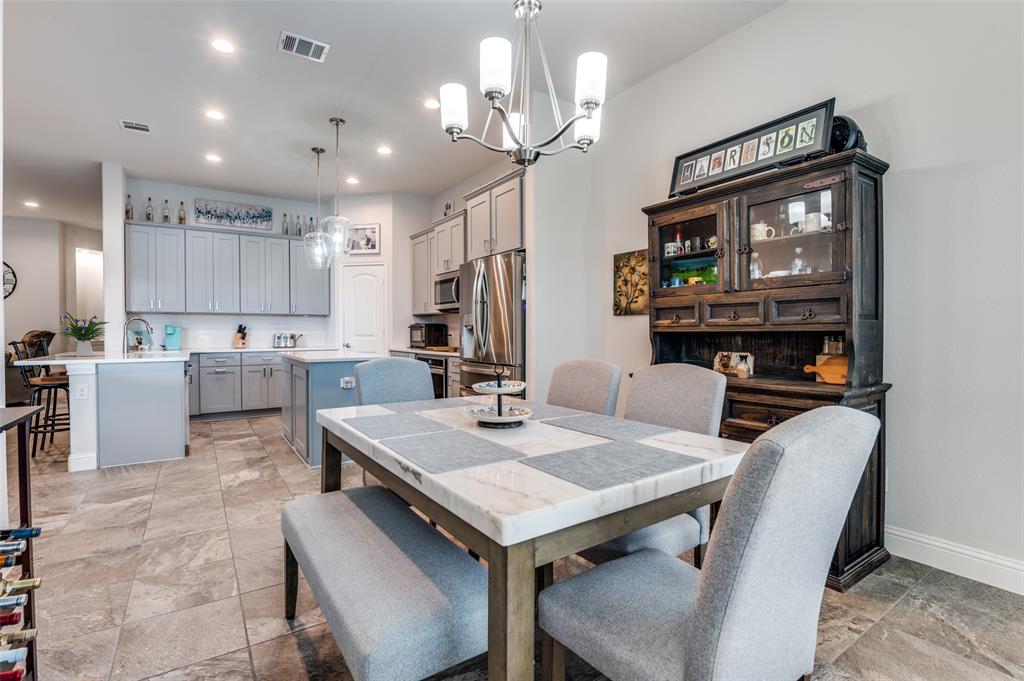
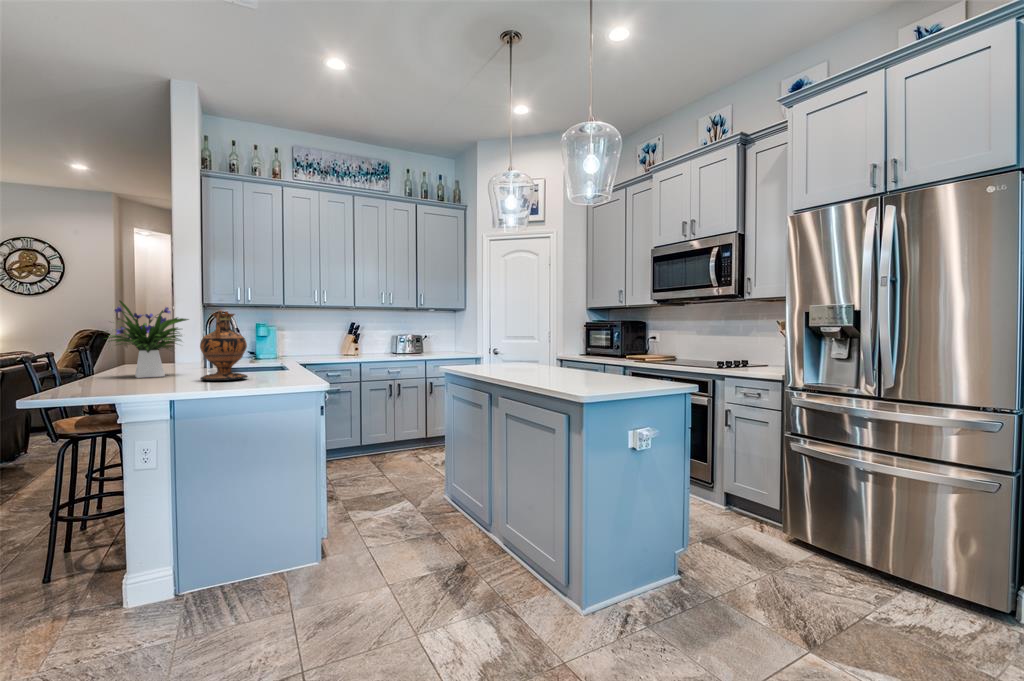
vase: none [114,318,144,357] -> present [200,311,248,381]

